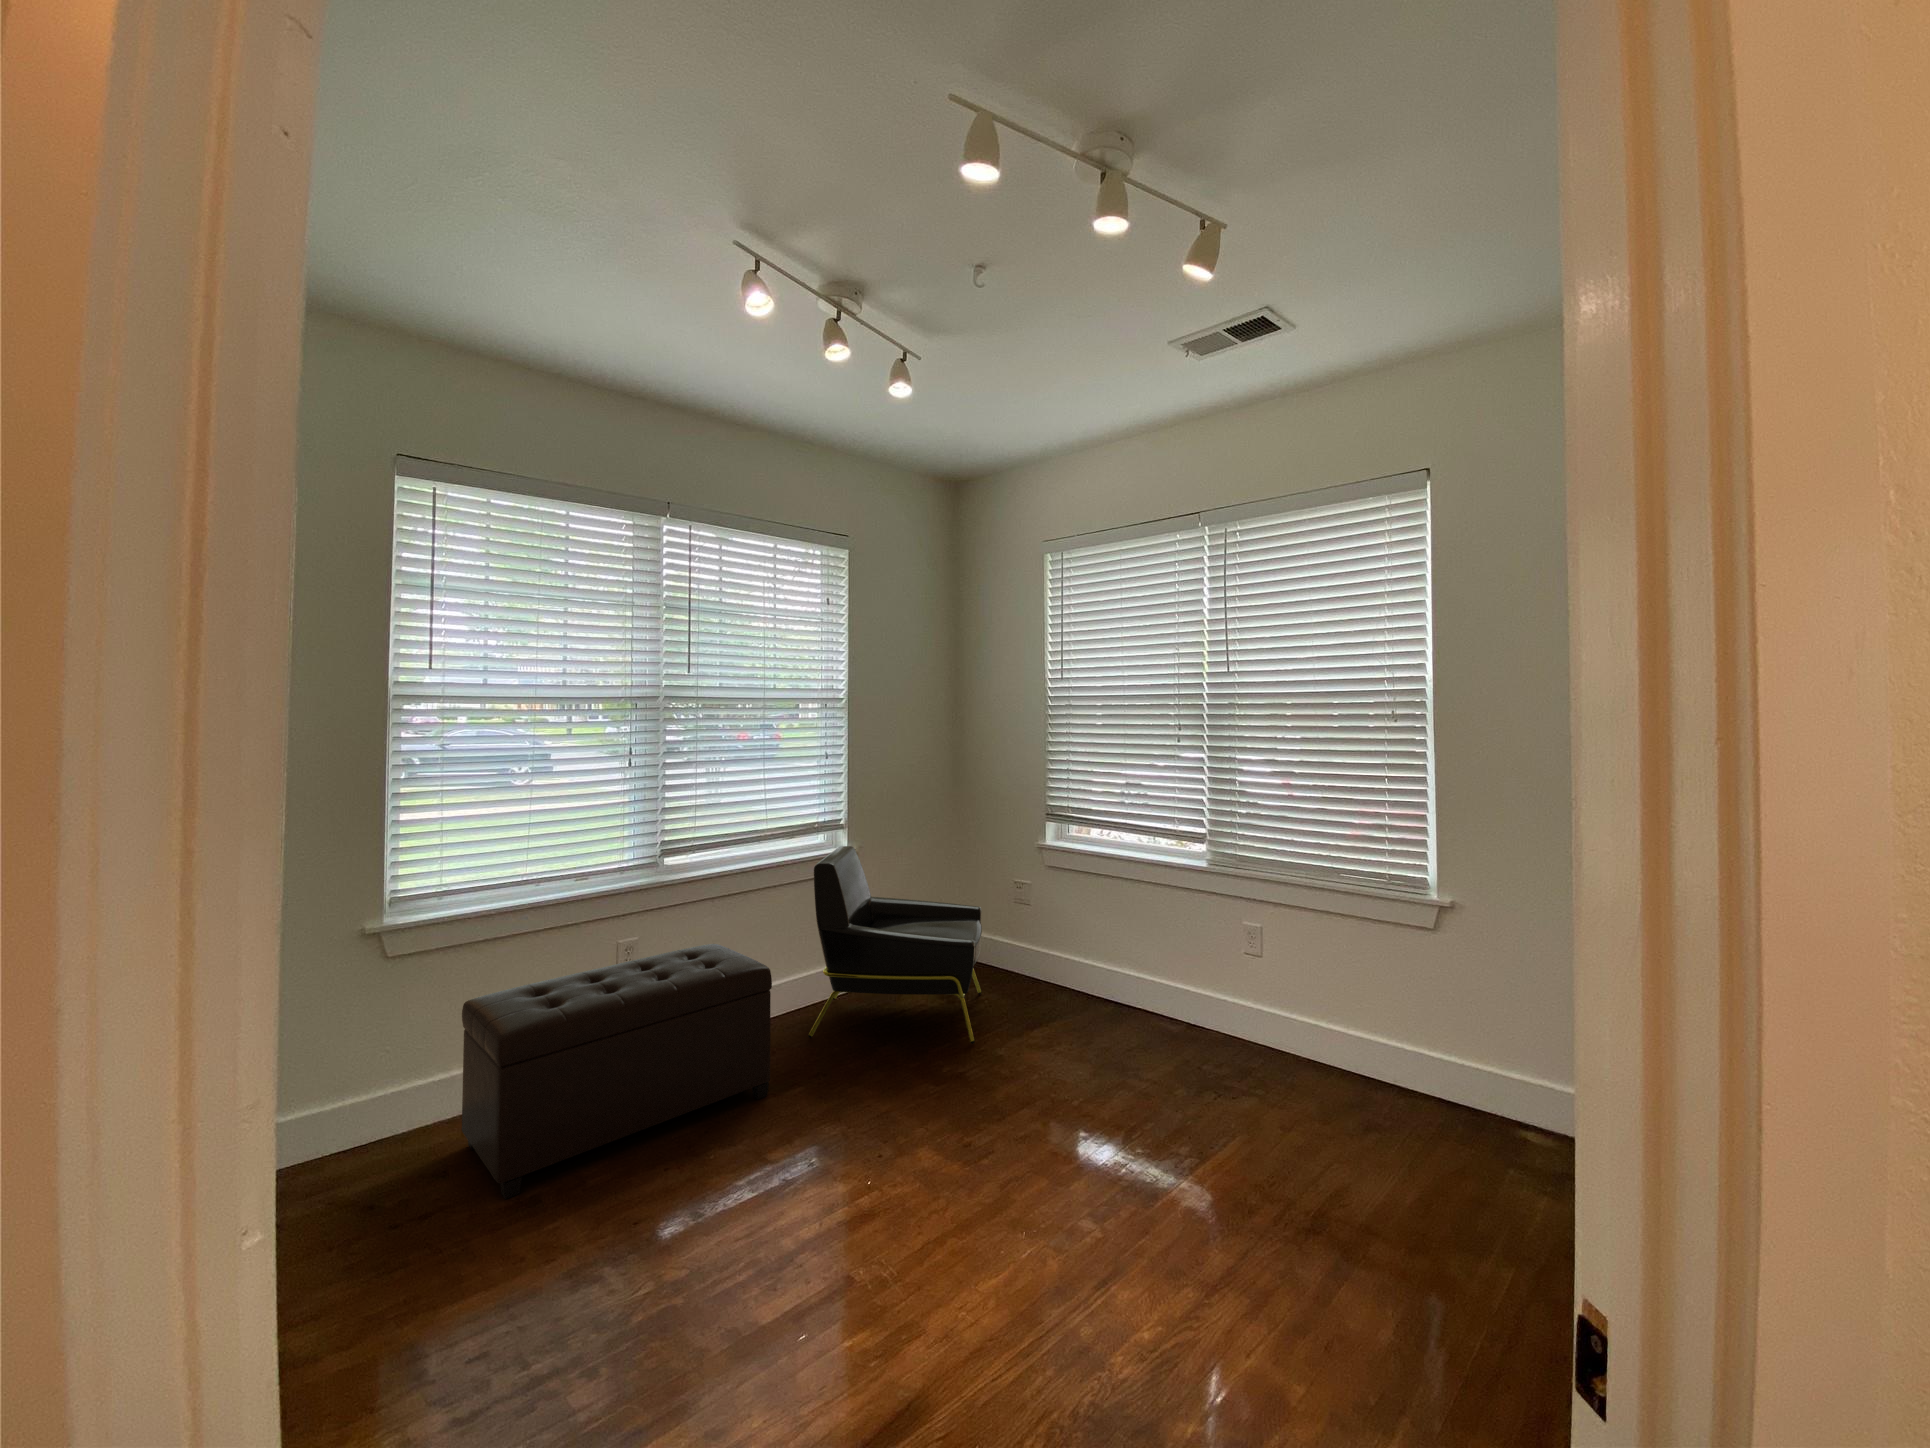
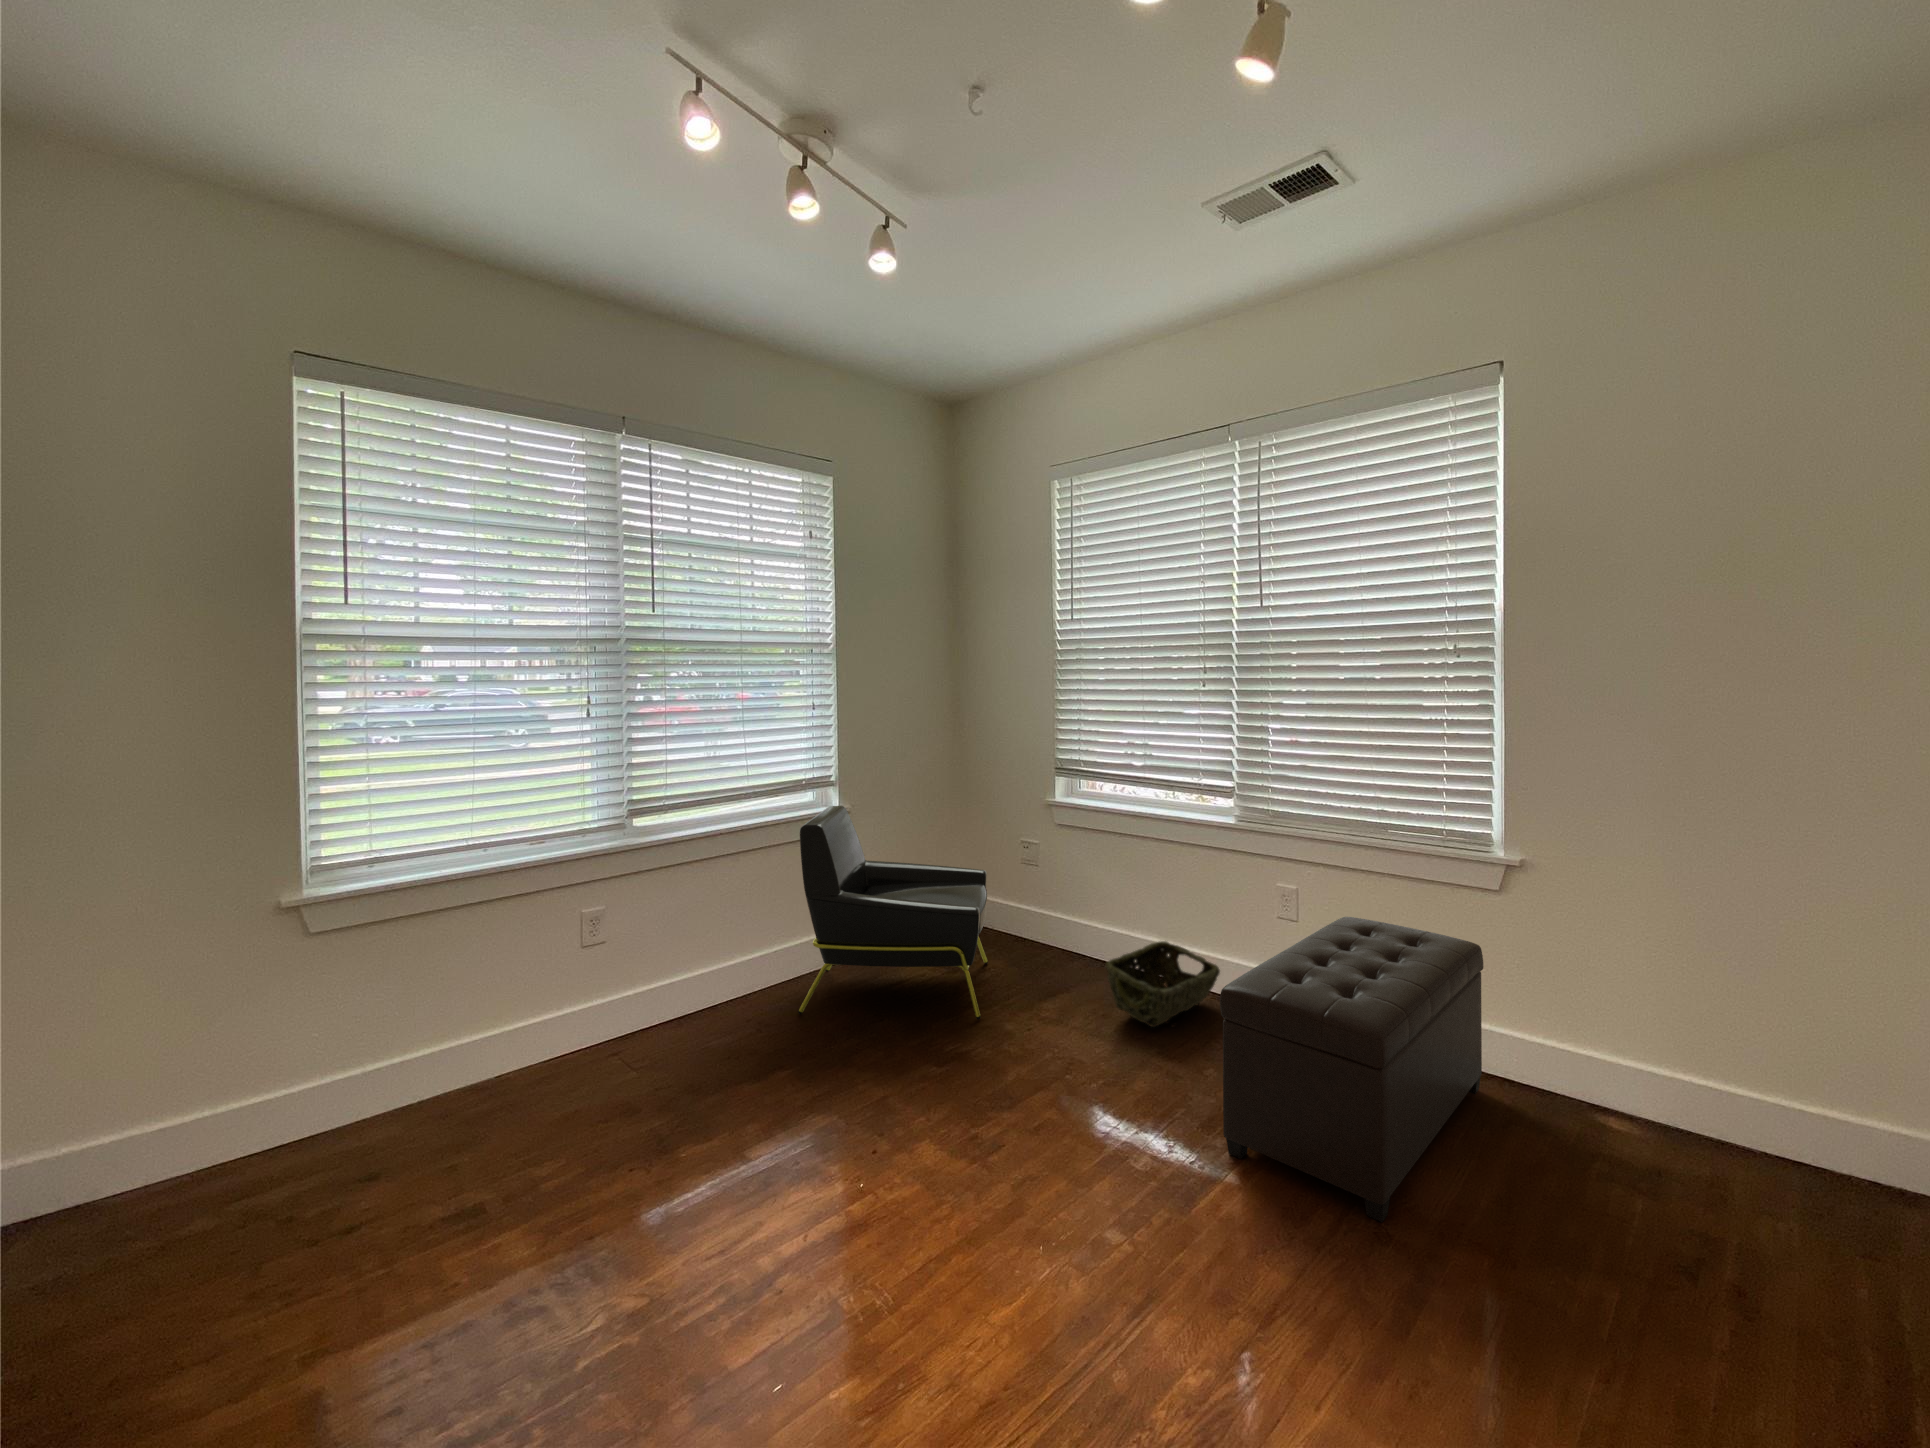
ottoman: present [462,944,772,1199] -> present [1220,917,1483,1222]
woven basket: none [1088,973,1193,1052] -> present [1106,941,1220,1027]

